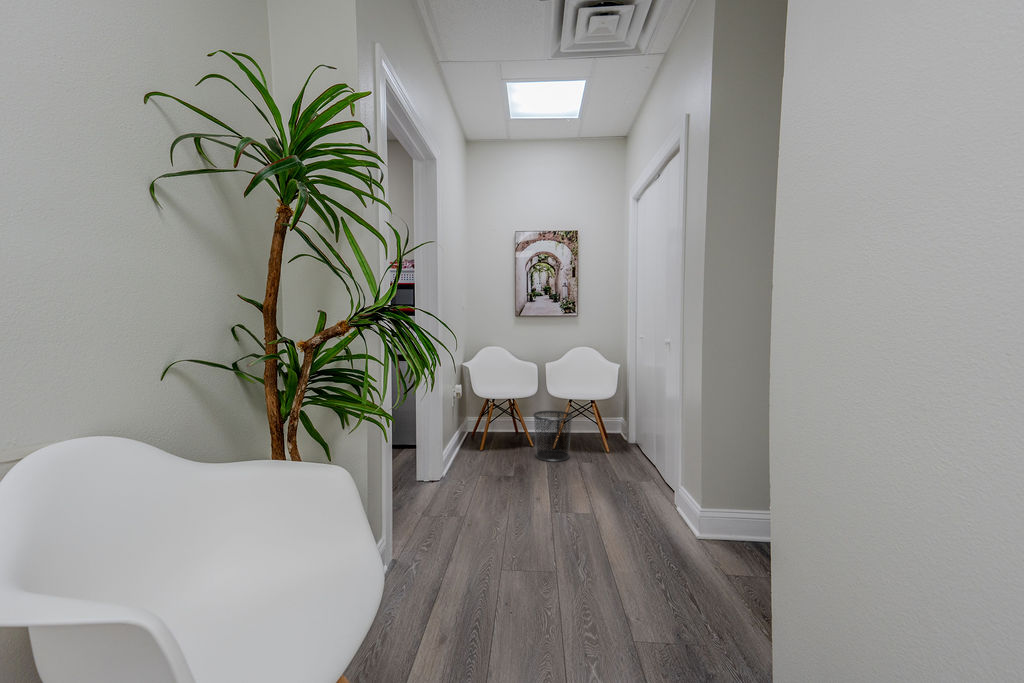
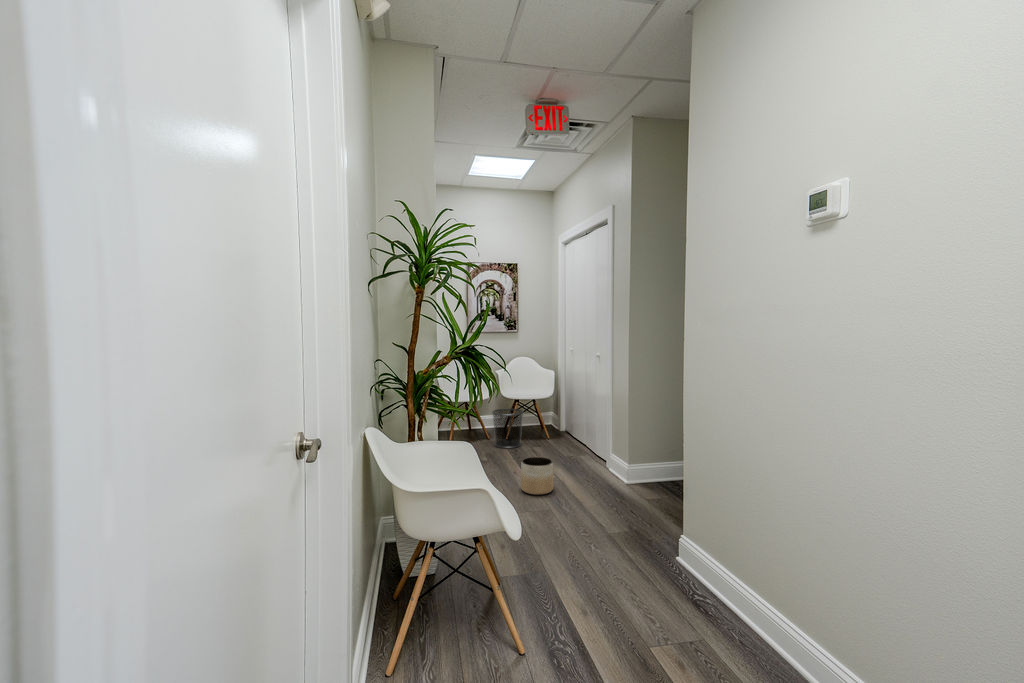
planter: none [539,484,584,542] -> present [521,457,553,495]

